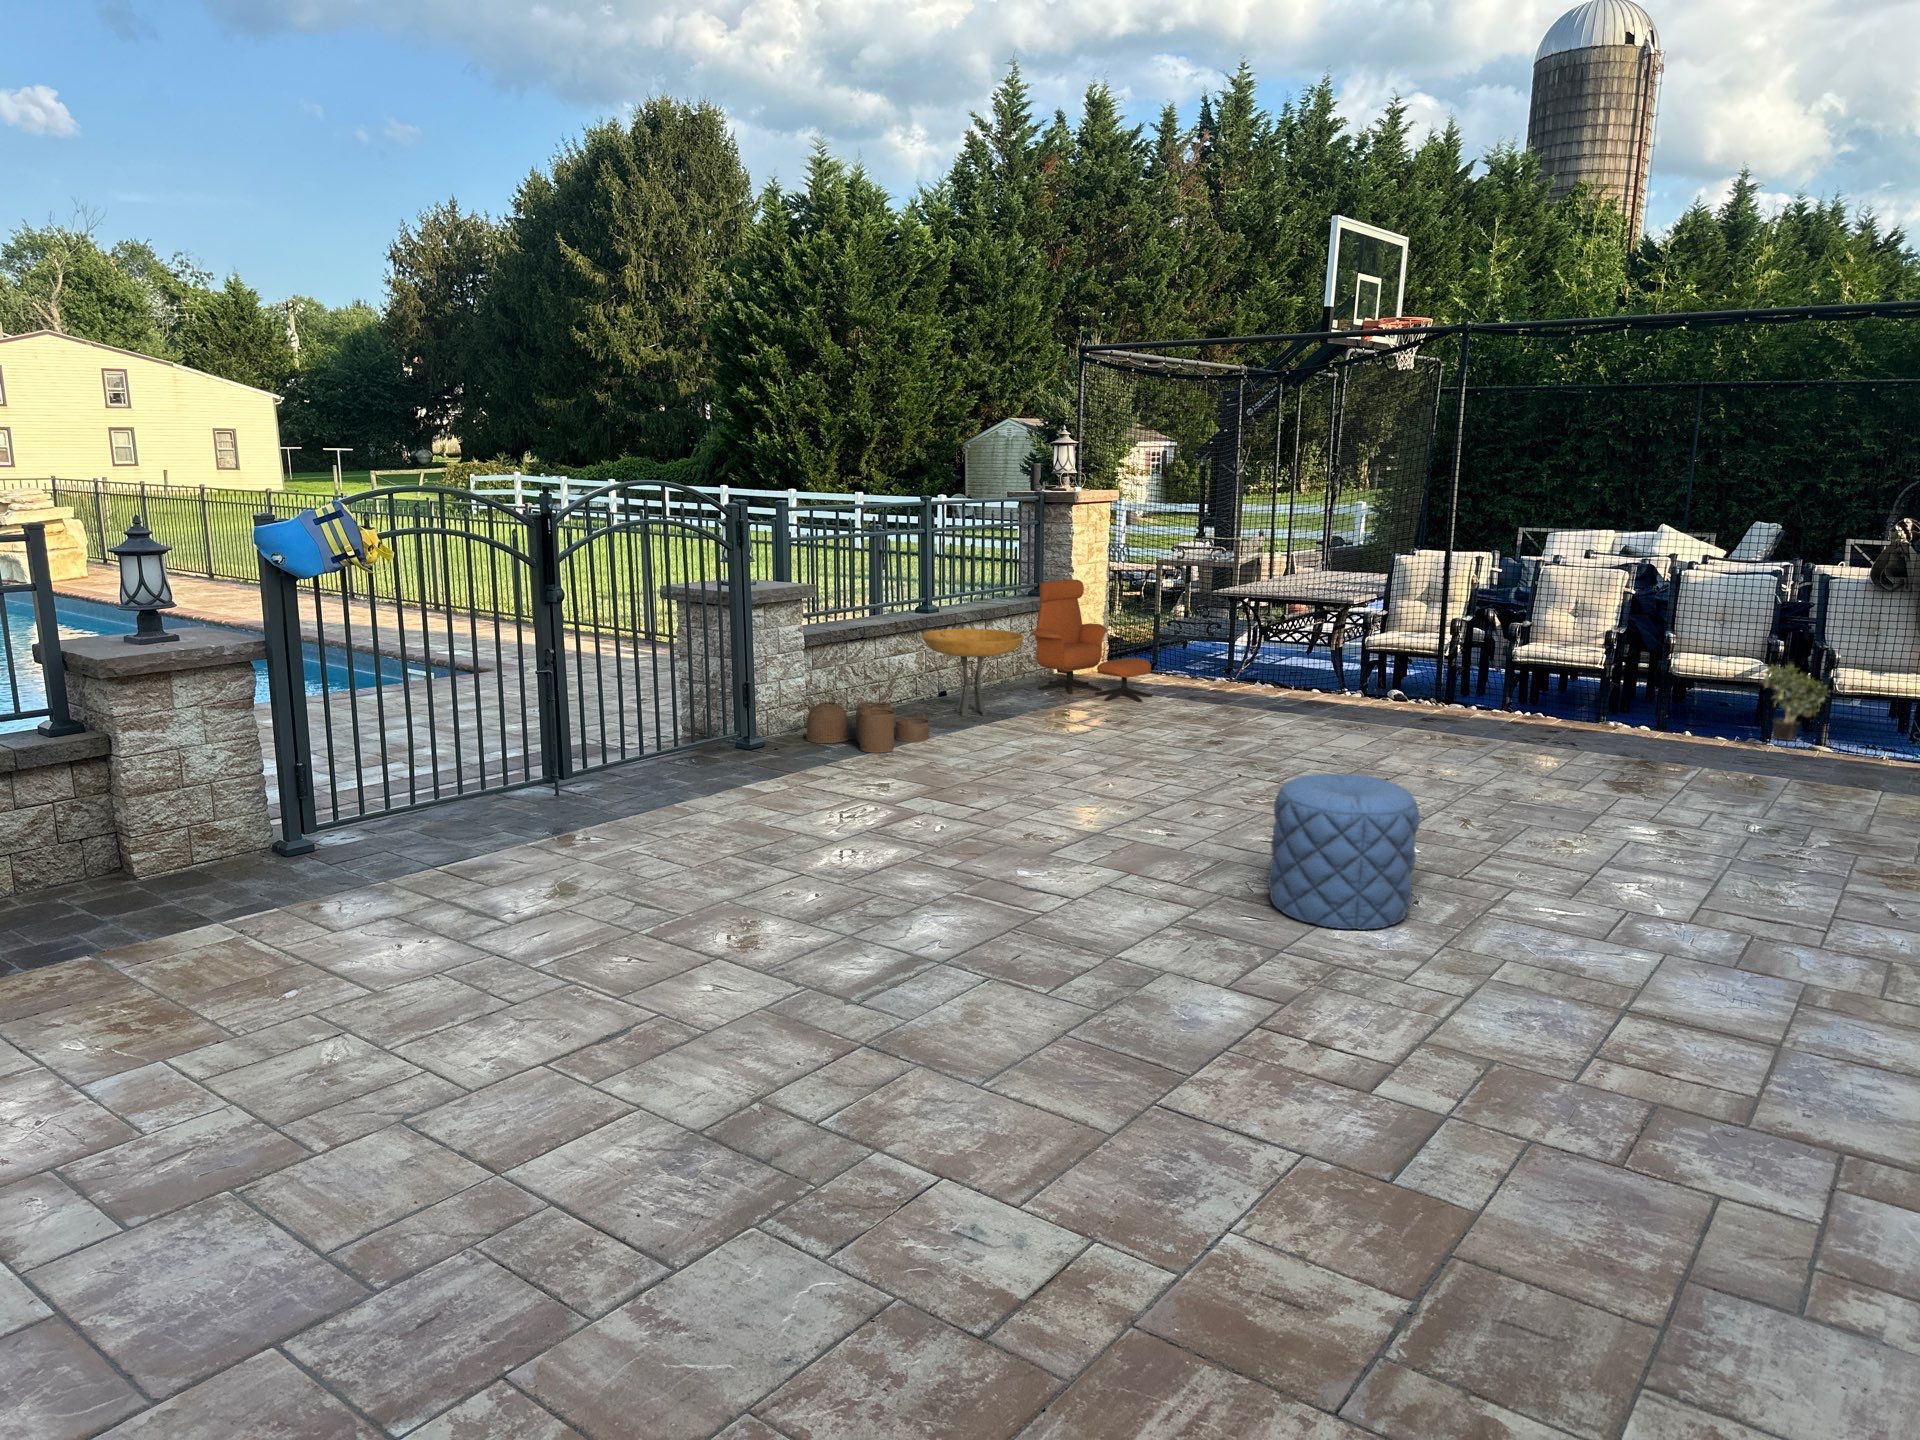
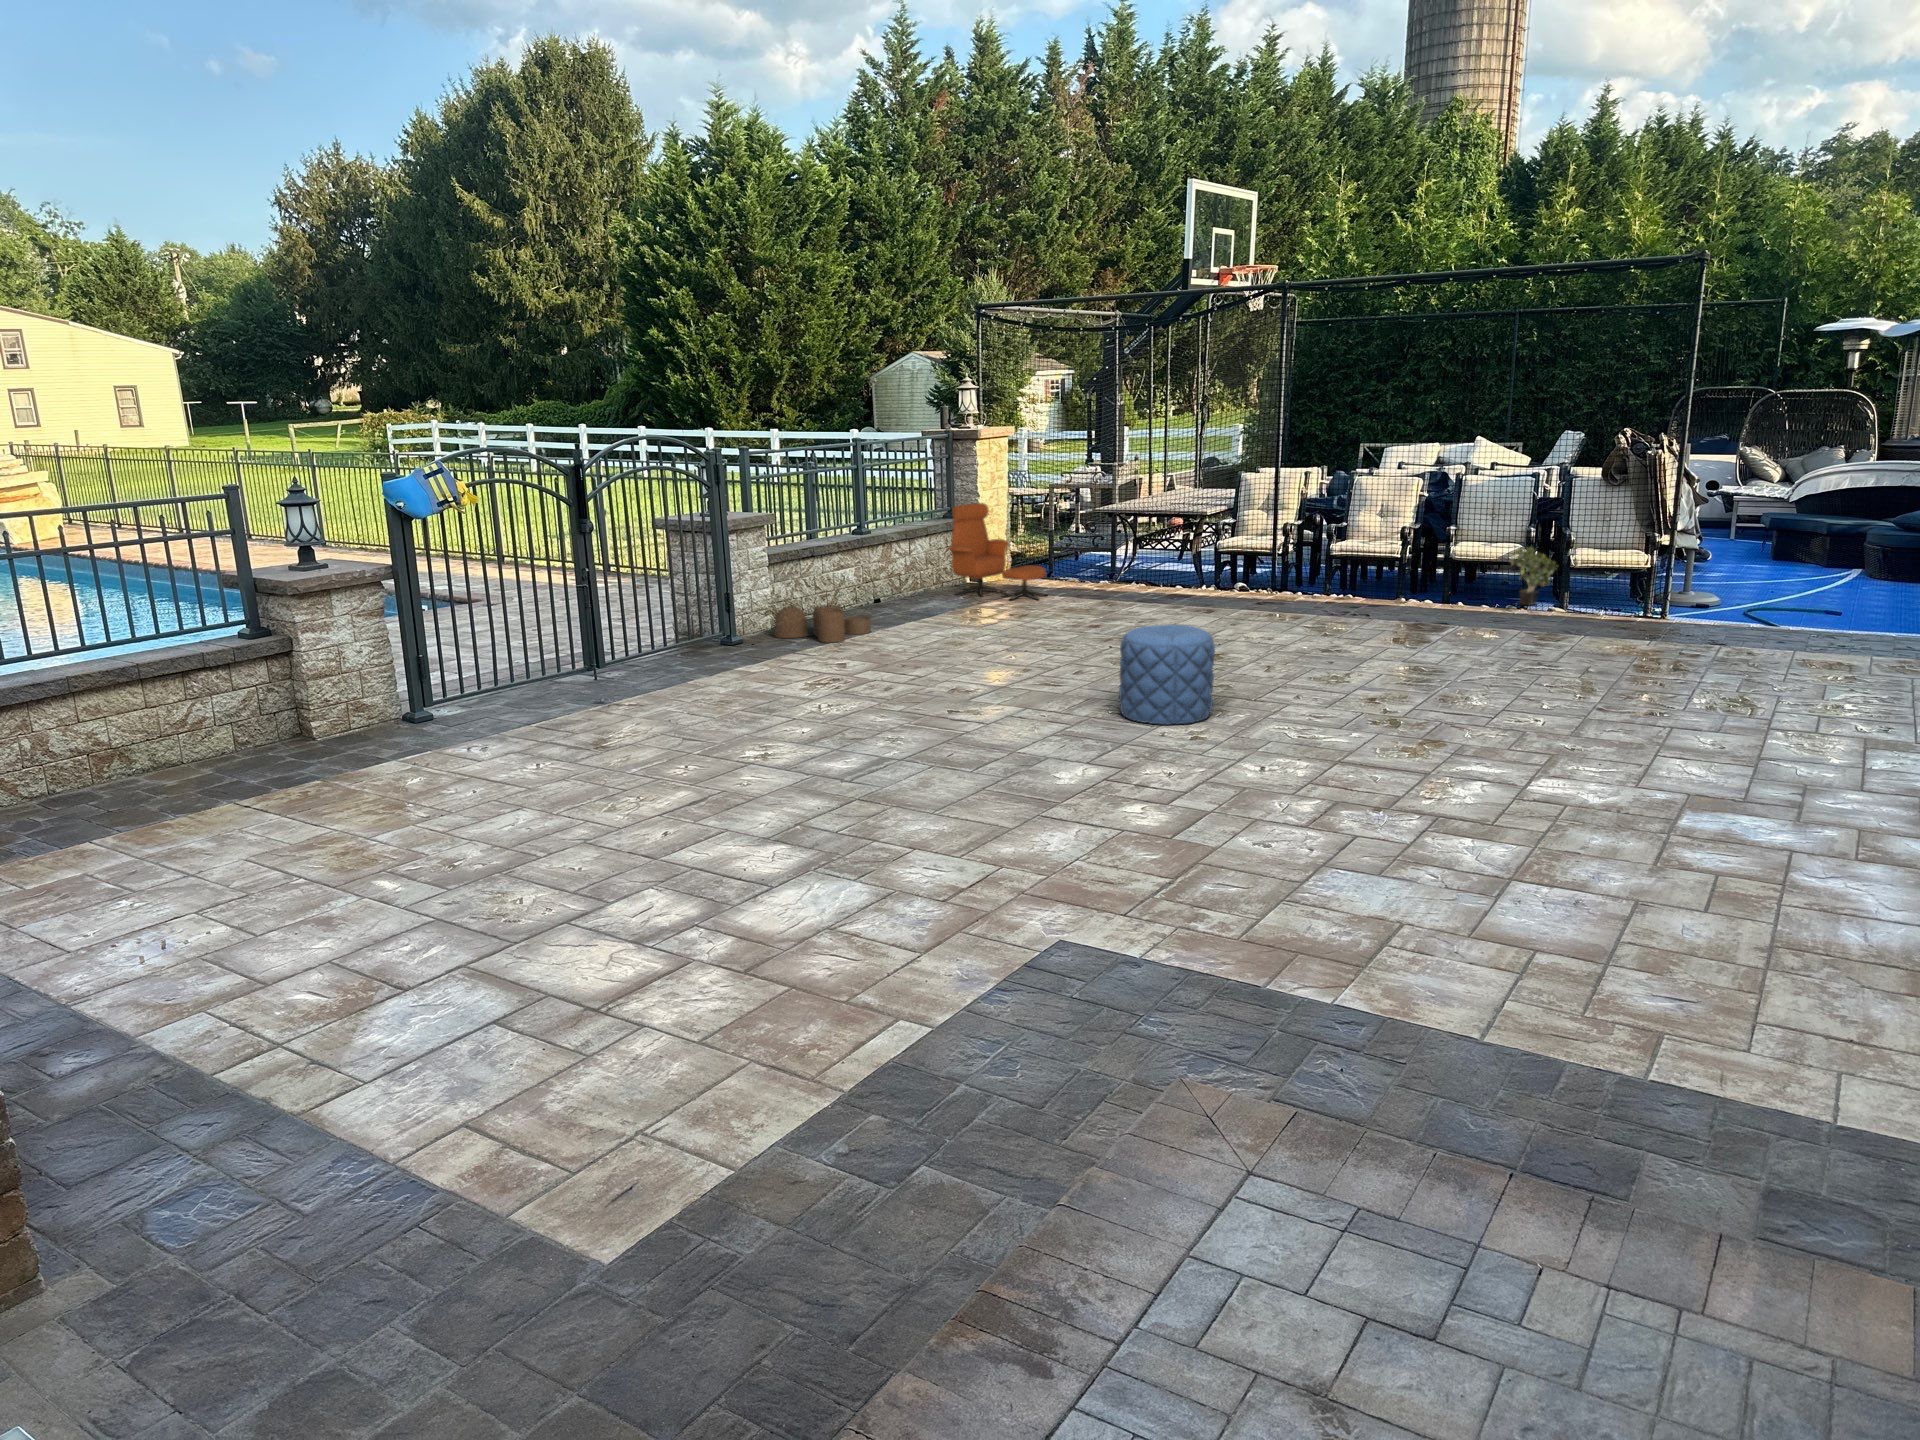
side table: present [921,629,1024,717] -> none [859,546,942,616]

